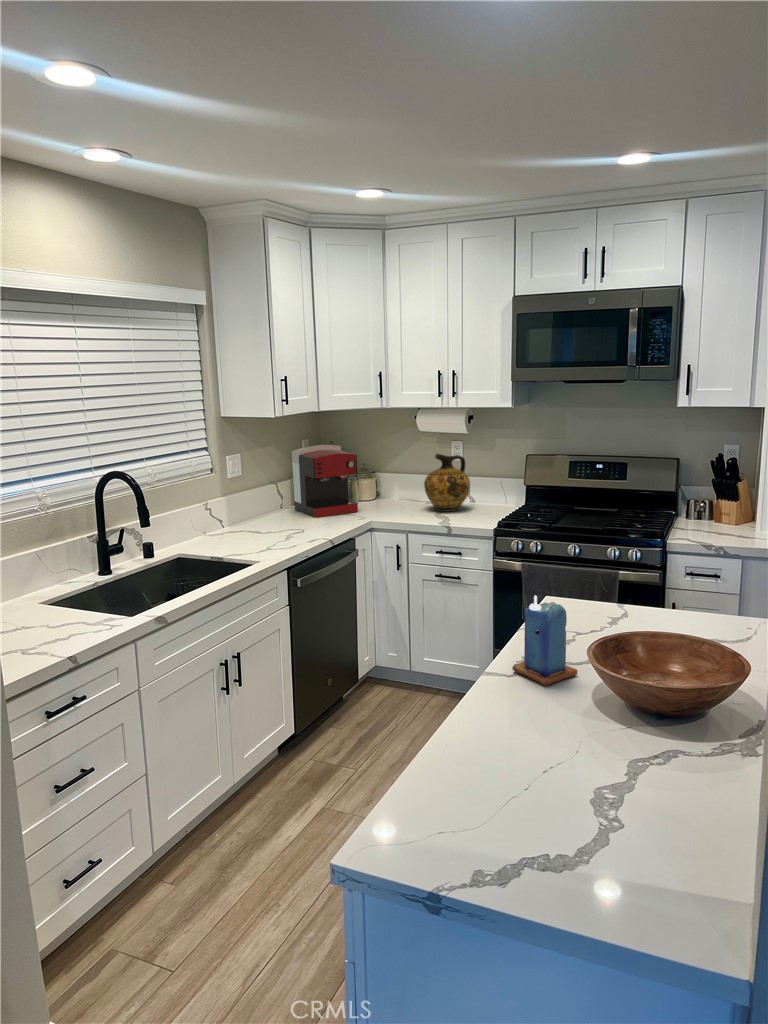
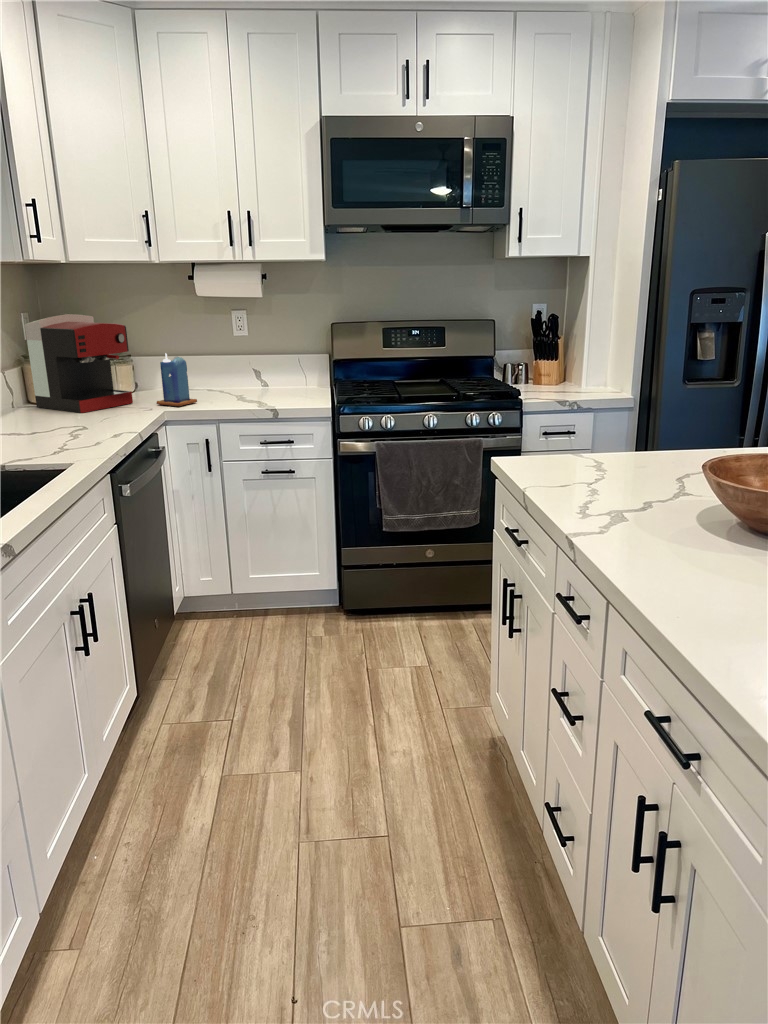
ceramic jug: present [424,454,470,511] -> none [214,323,271,395]
candle: present [512,595,577,686] -> present [156,353,197,406]

